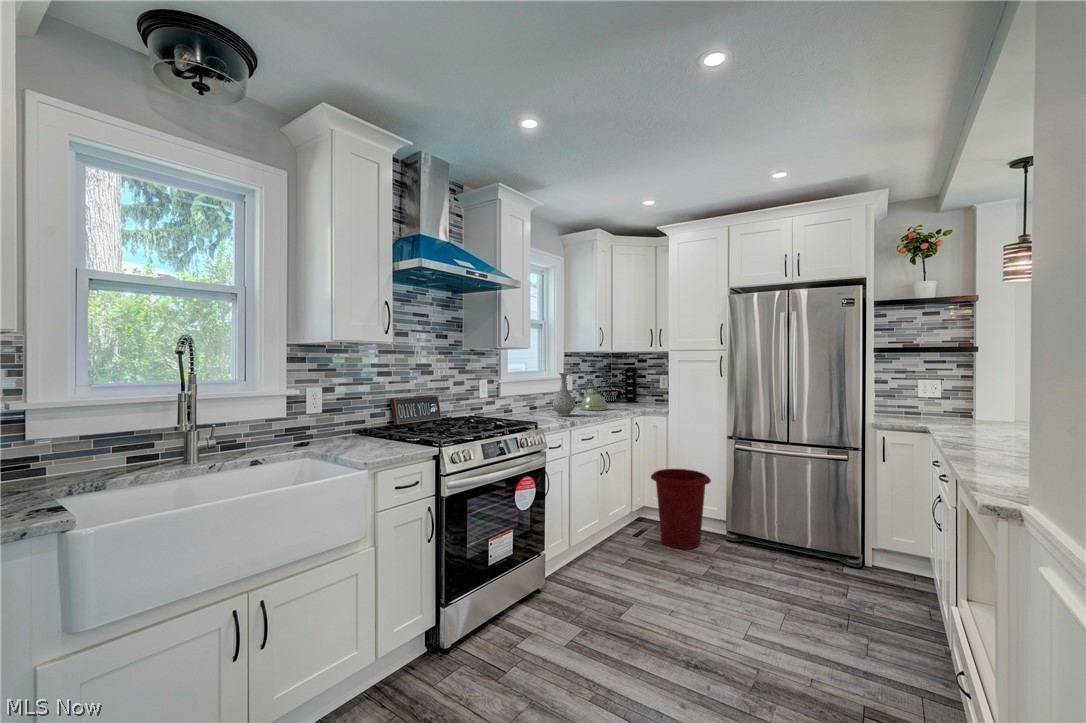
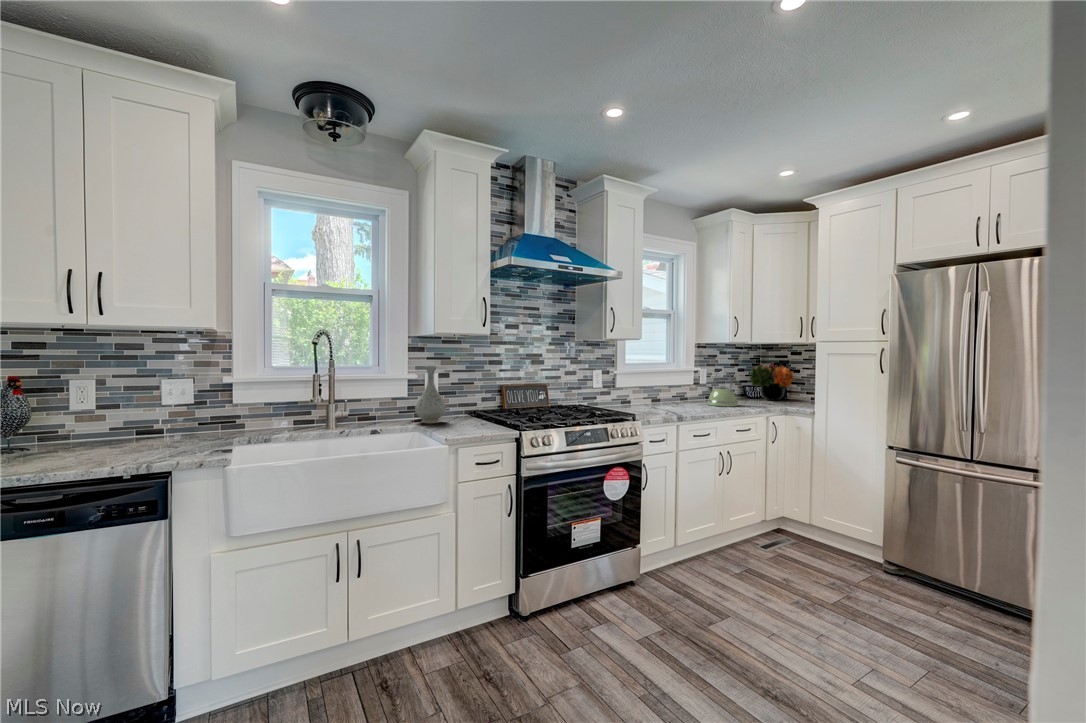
flower arrangement: none [607,369,646,403] -> present [750,363,795,400]
vase: present [552,373,575,416] -> present [415,366,446,423]
waste bin: present [651,469,711,549] -> none [784,477,862,572]

